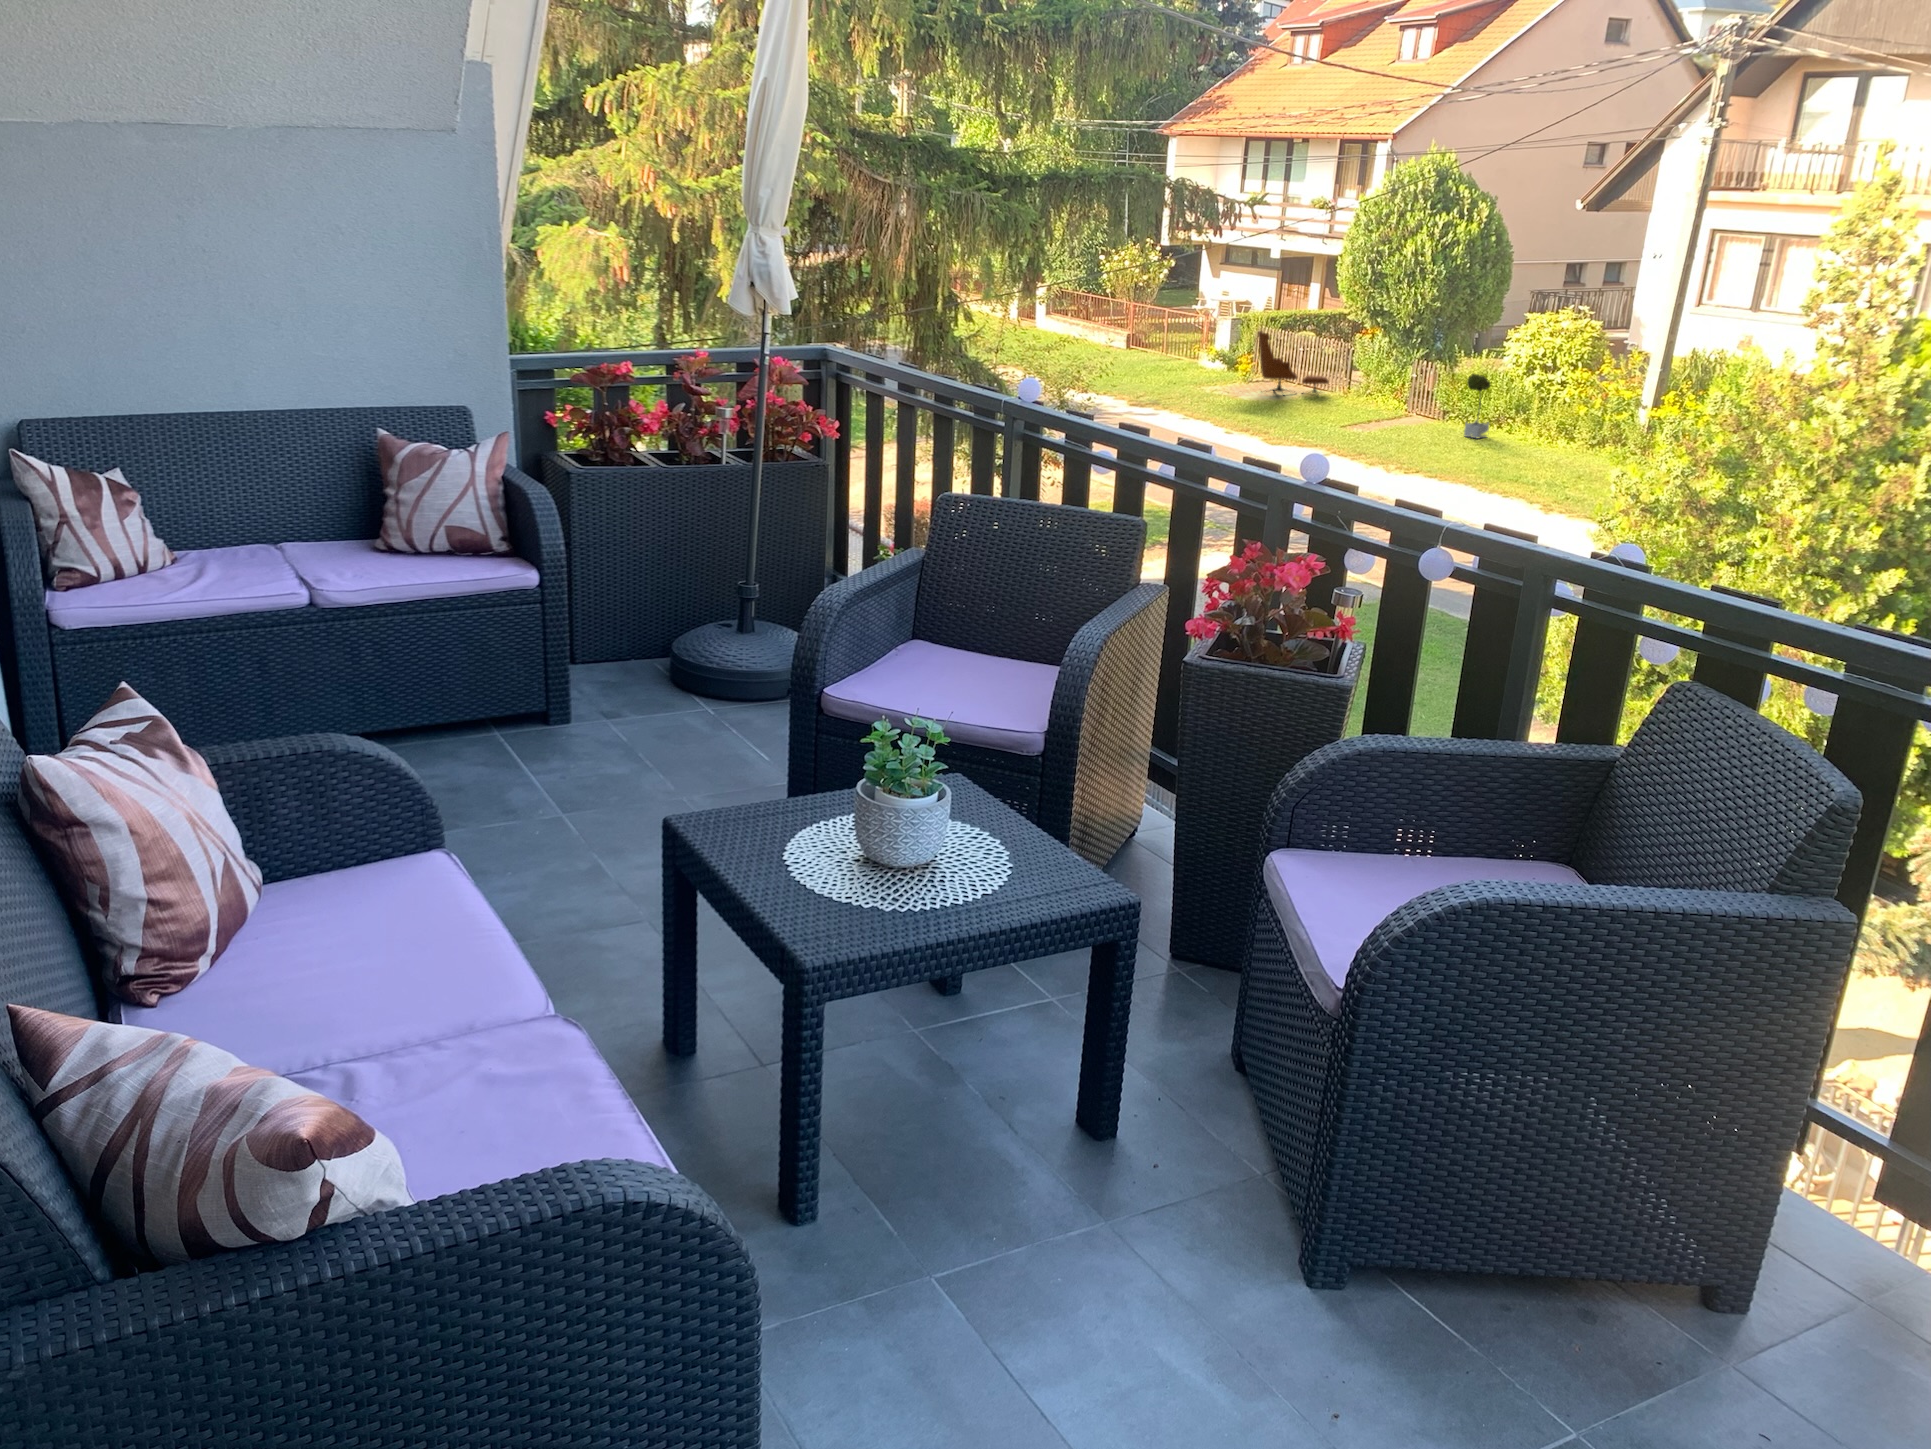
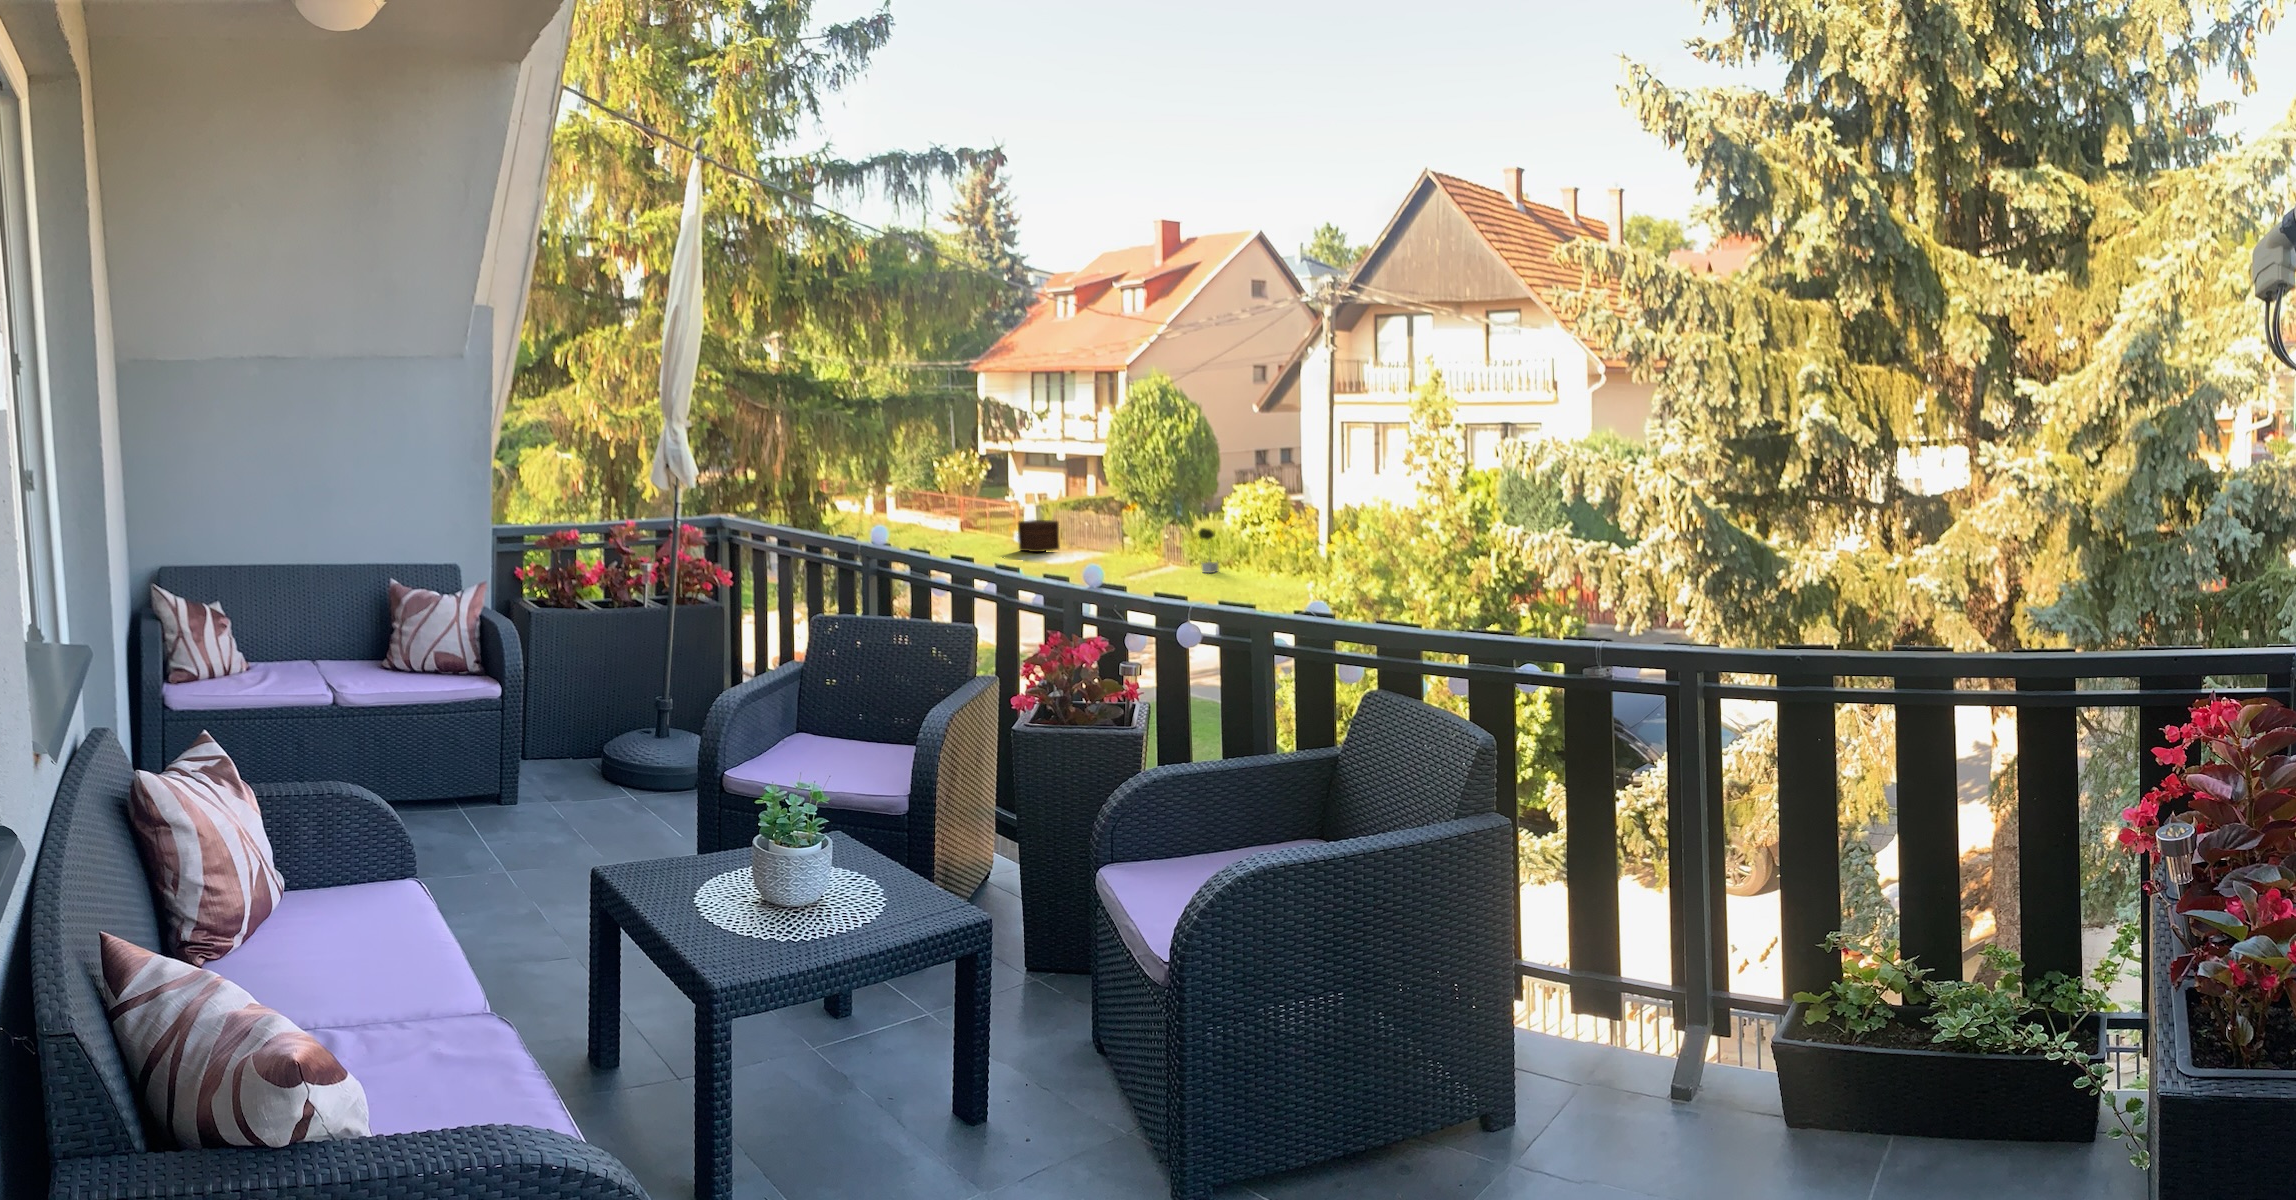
lounge chair: present [1258,331,1329,393] -> none [1050,511,1107,557]
wooden crate: none [1208,339,1266,384] -> present [1018,520,1060,552]

